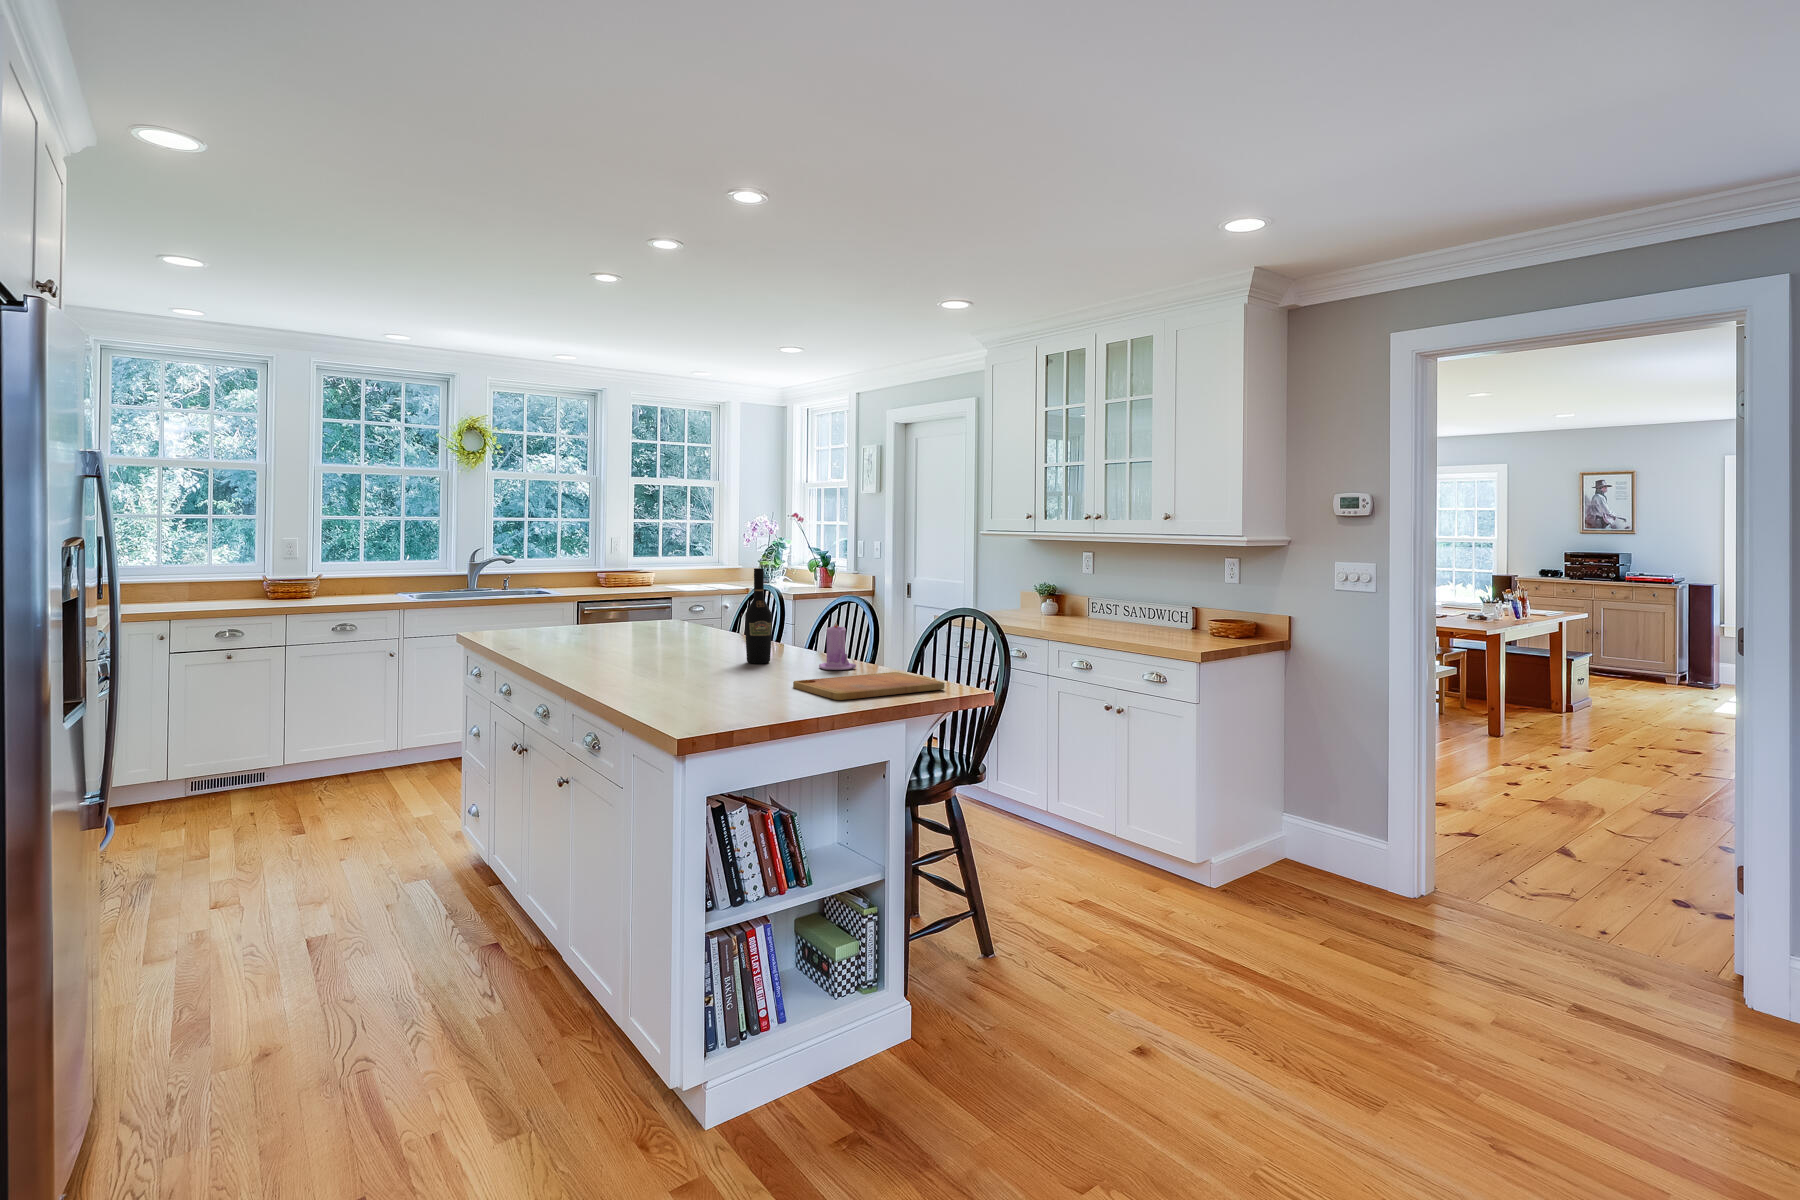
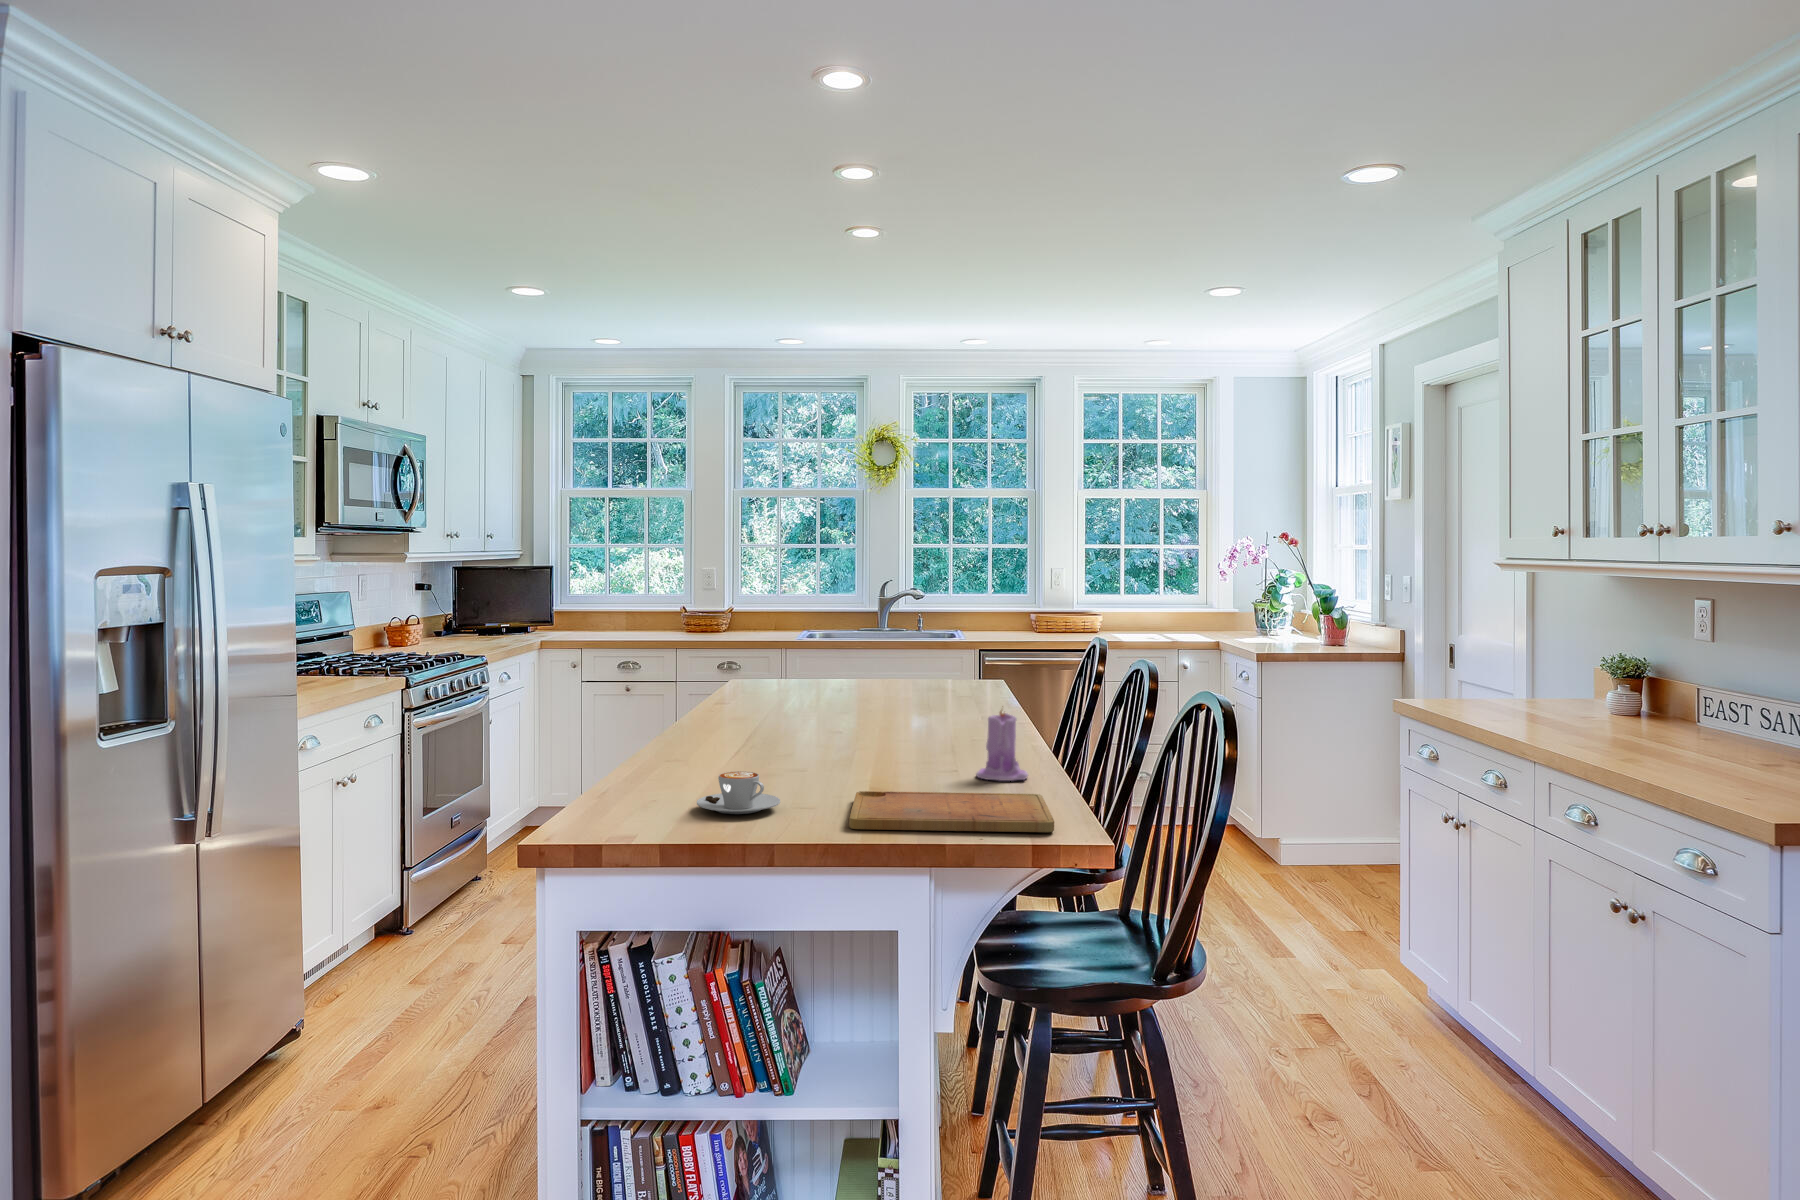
wine bottle: present [745,568,772,664] -> none [906,624,944,759]
coffee cup: none [709,672,769,702] -> present [697,771,780,814]

